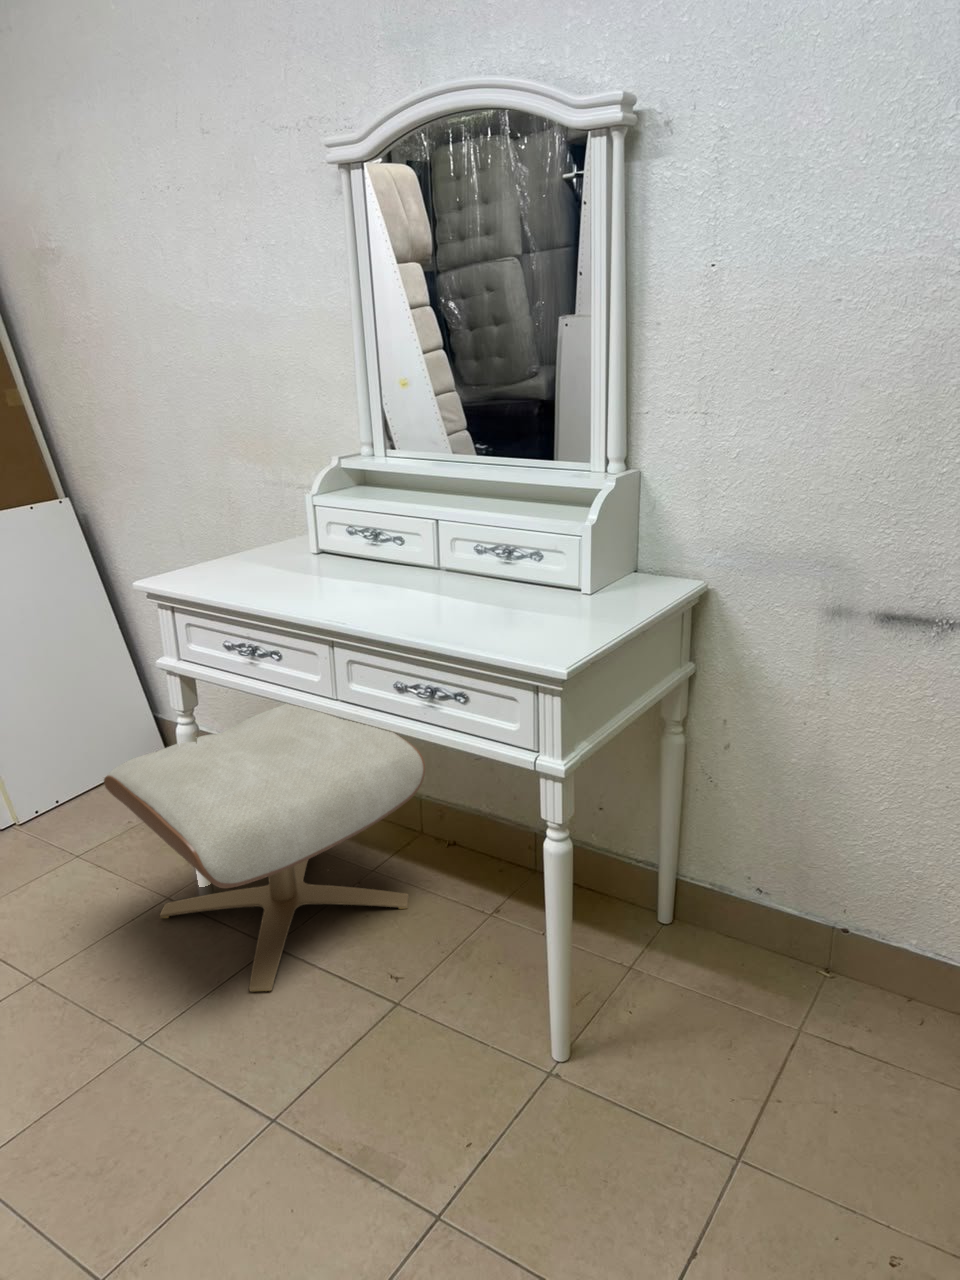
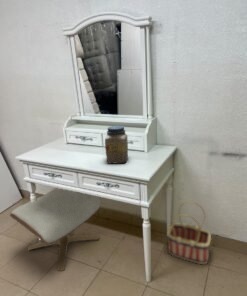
jar: none [432,486,517,620] -> present [105,126,128,163]
basket: none [649,791,812,1026] -> present [167,202,211,264]

